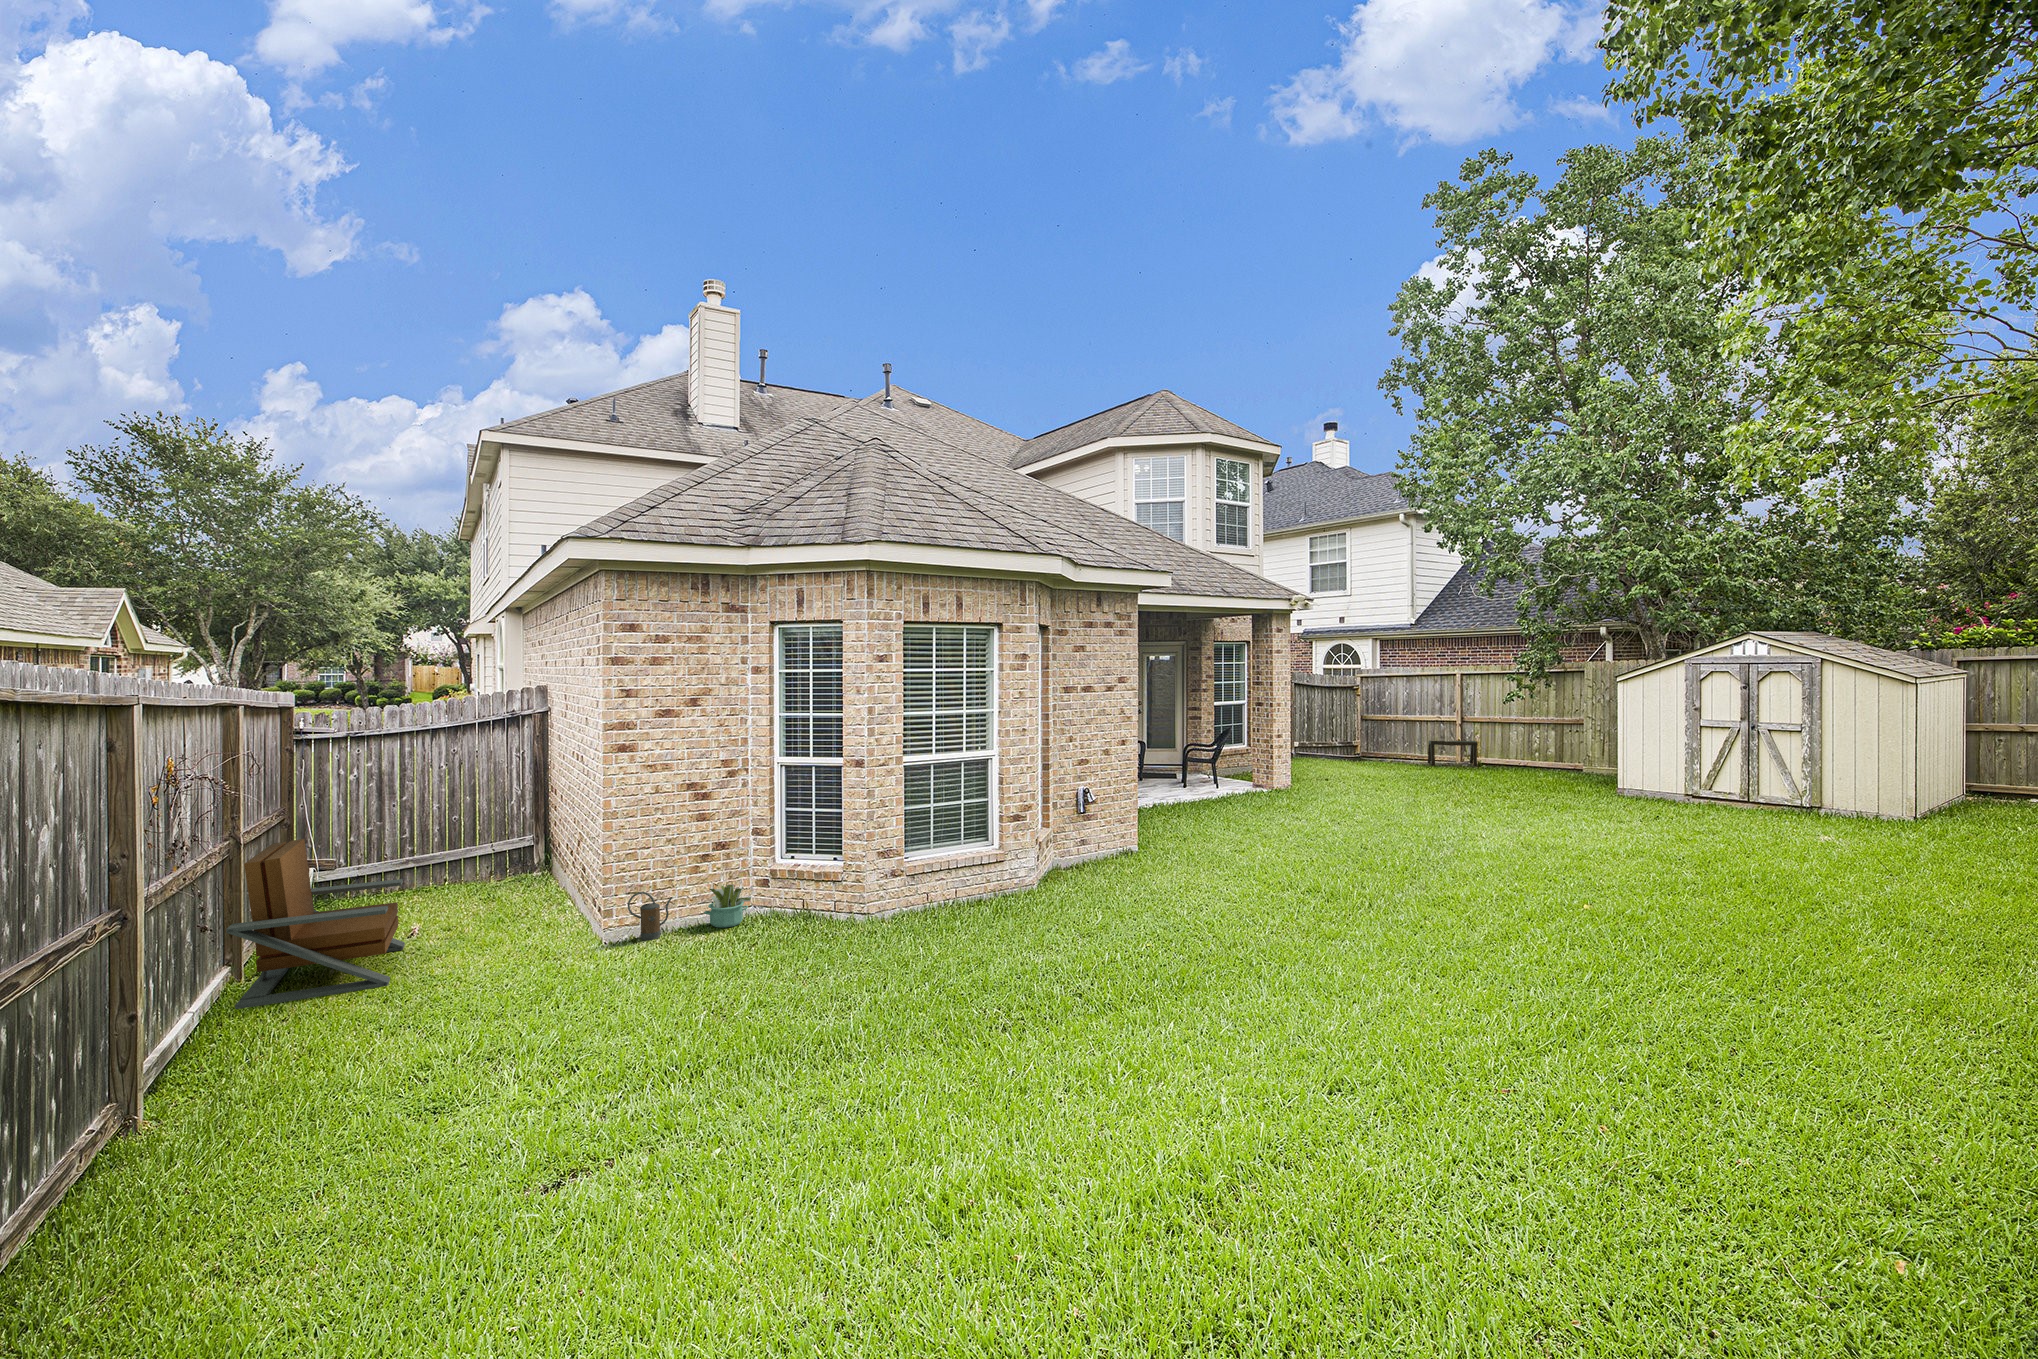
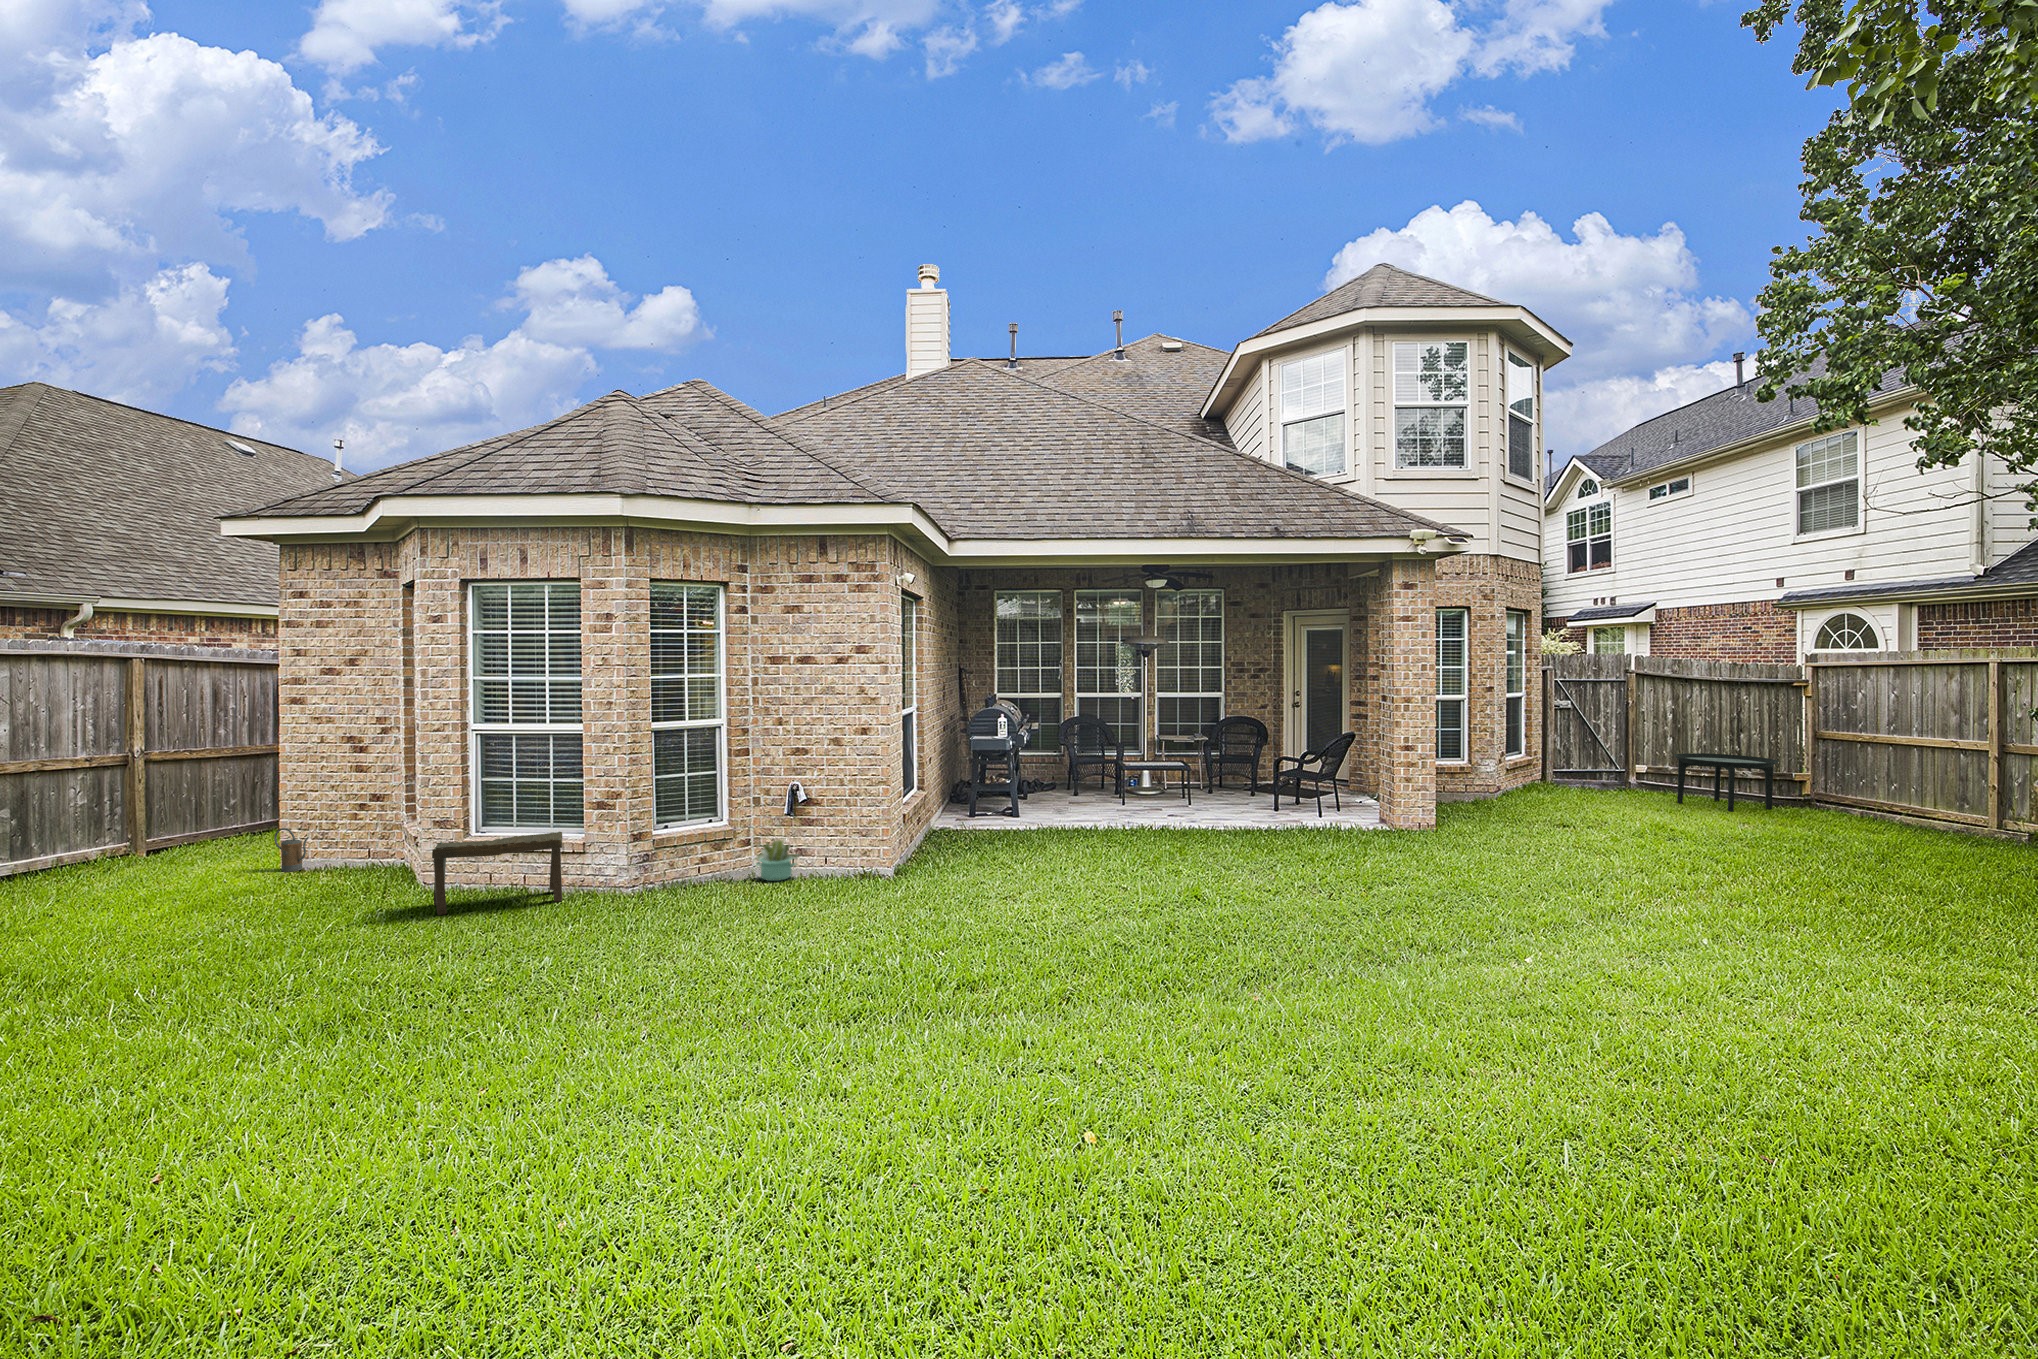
round table: none [1329,729,1382,761] -> present [1674,753,1779,812]
bench: present [1428,740,1478,766] -> present [432,832,562,915]
lounge chair: present [226,839,405,1009] -> none [22,755,216,870]
decorative plant: present [704,884,751,928] -> present [756,840,799,881]

